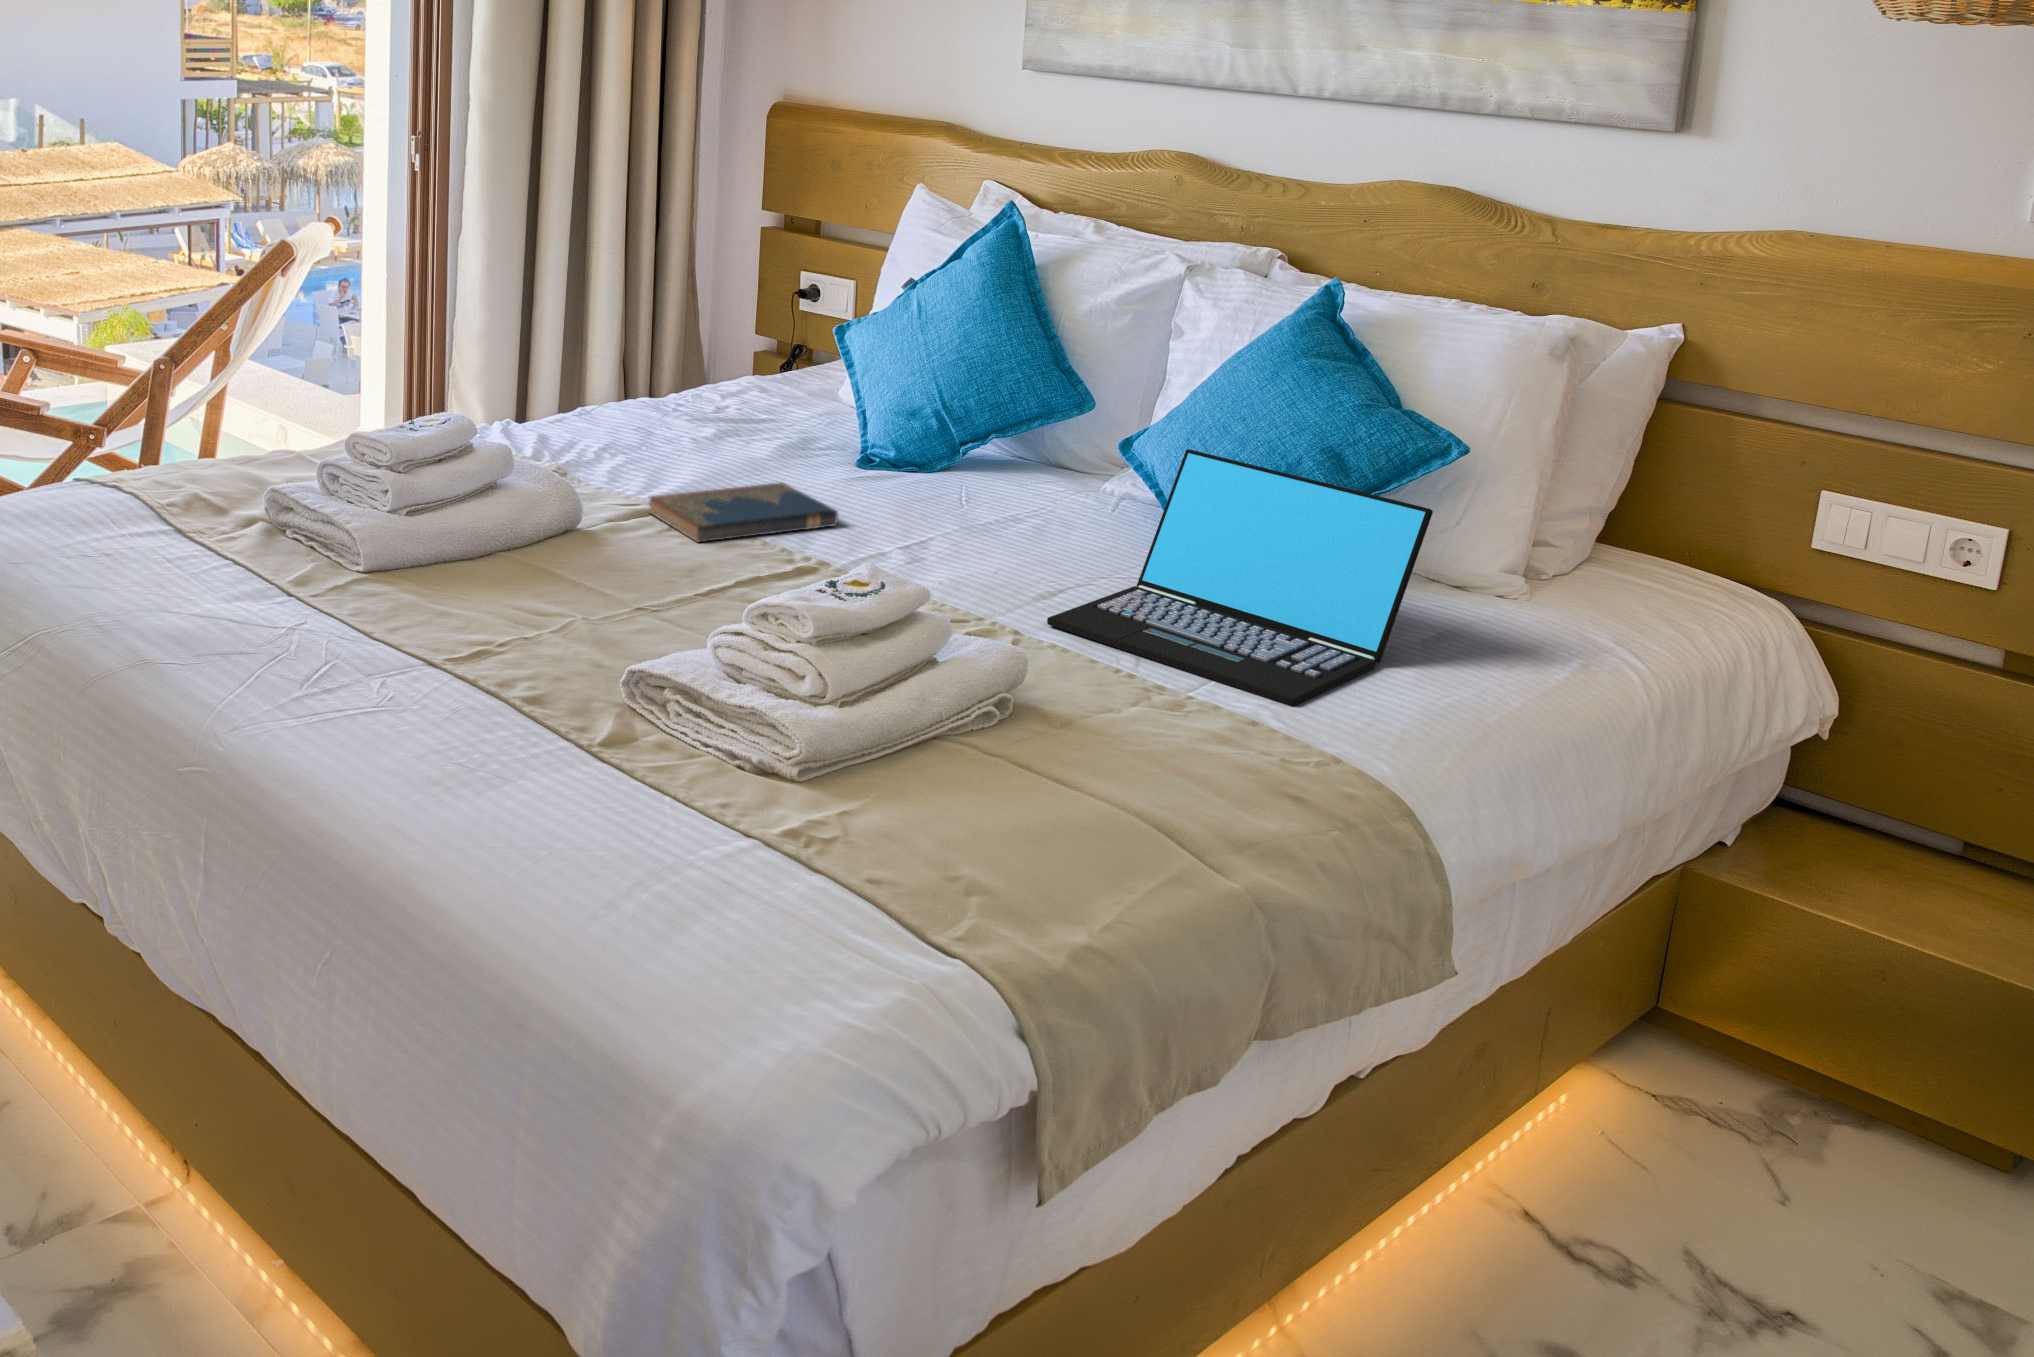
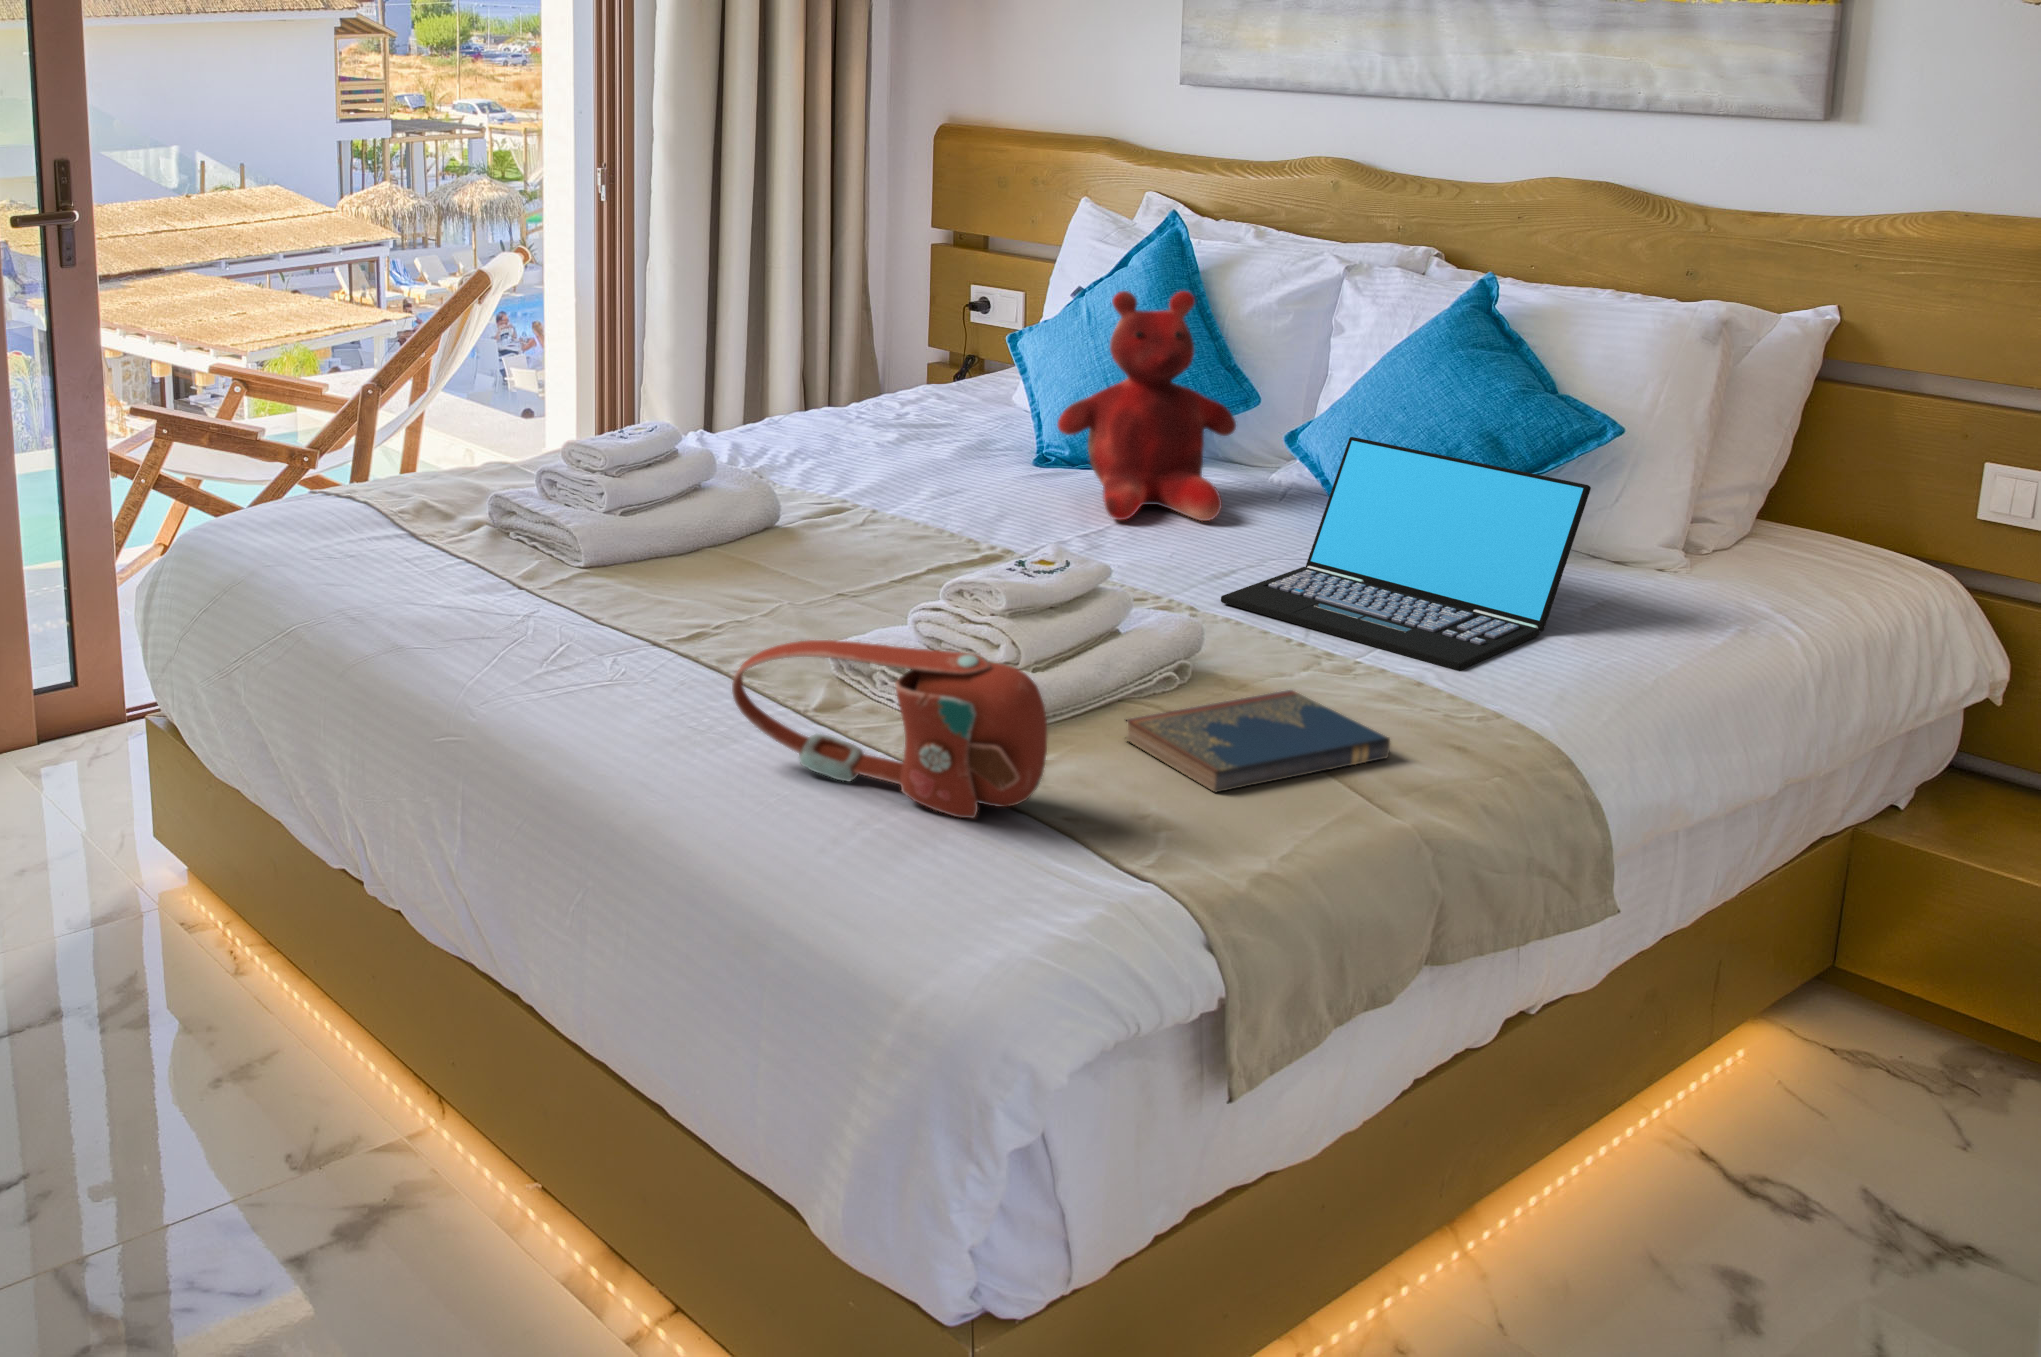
teddy bear: none [884,286,1070,532] -> present [1057,291,1236,521]
hardcover book: present [649,483,838,542] -> present [1126,690,1390,792]
handbag: none [505,674,850,878] -> present [732,640,1047,818]

